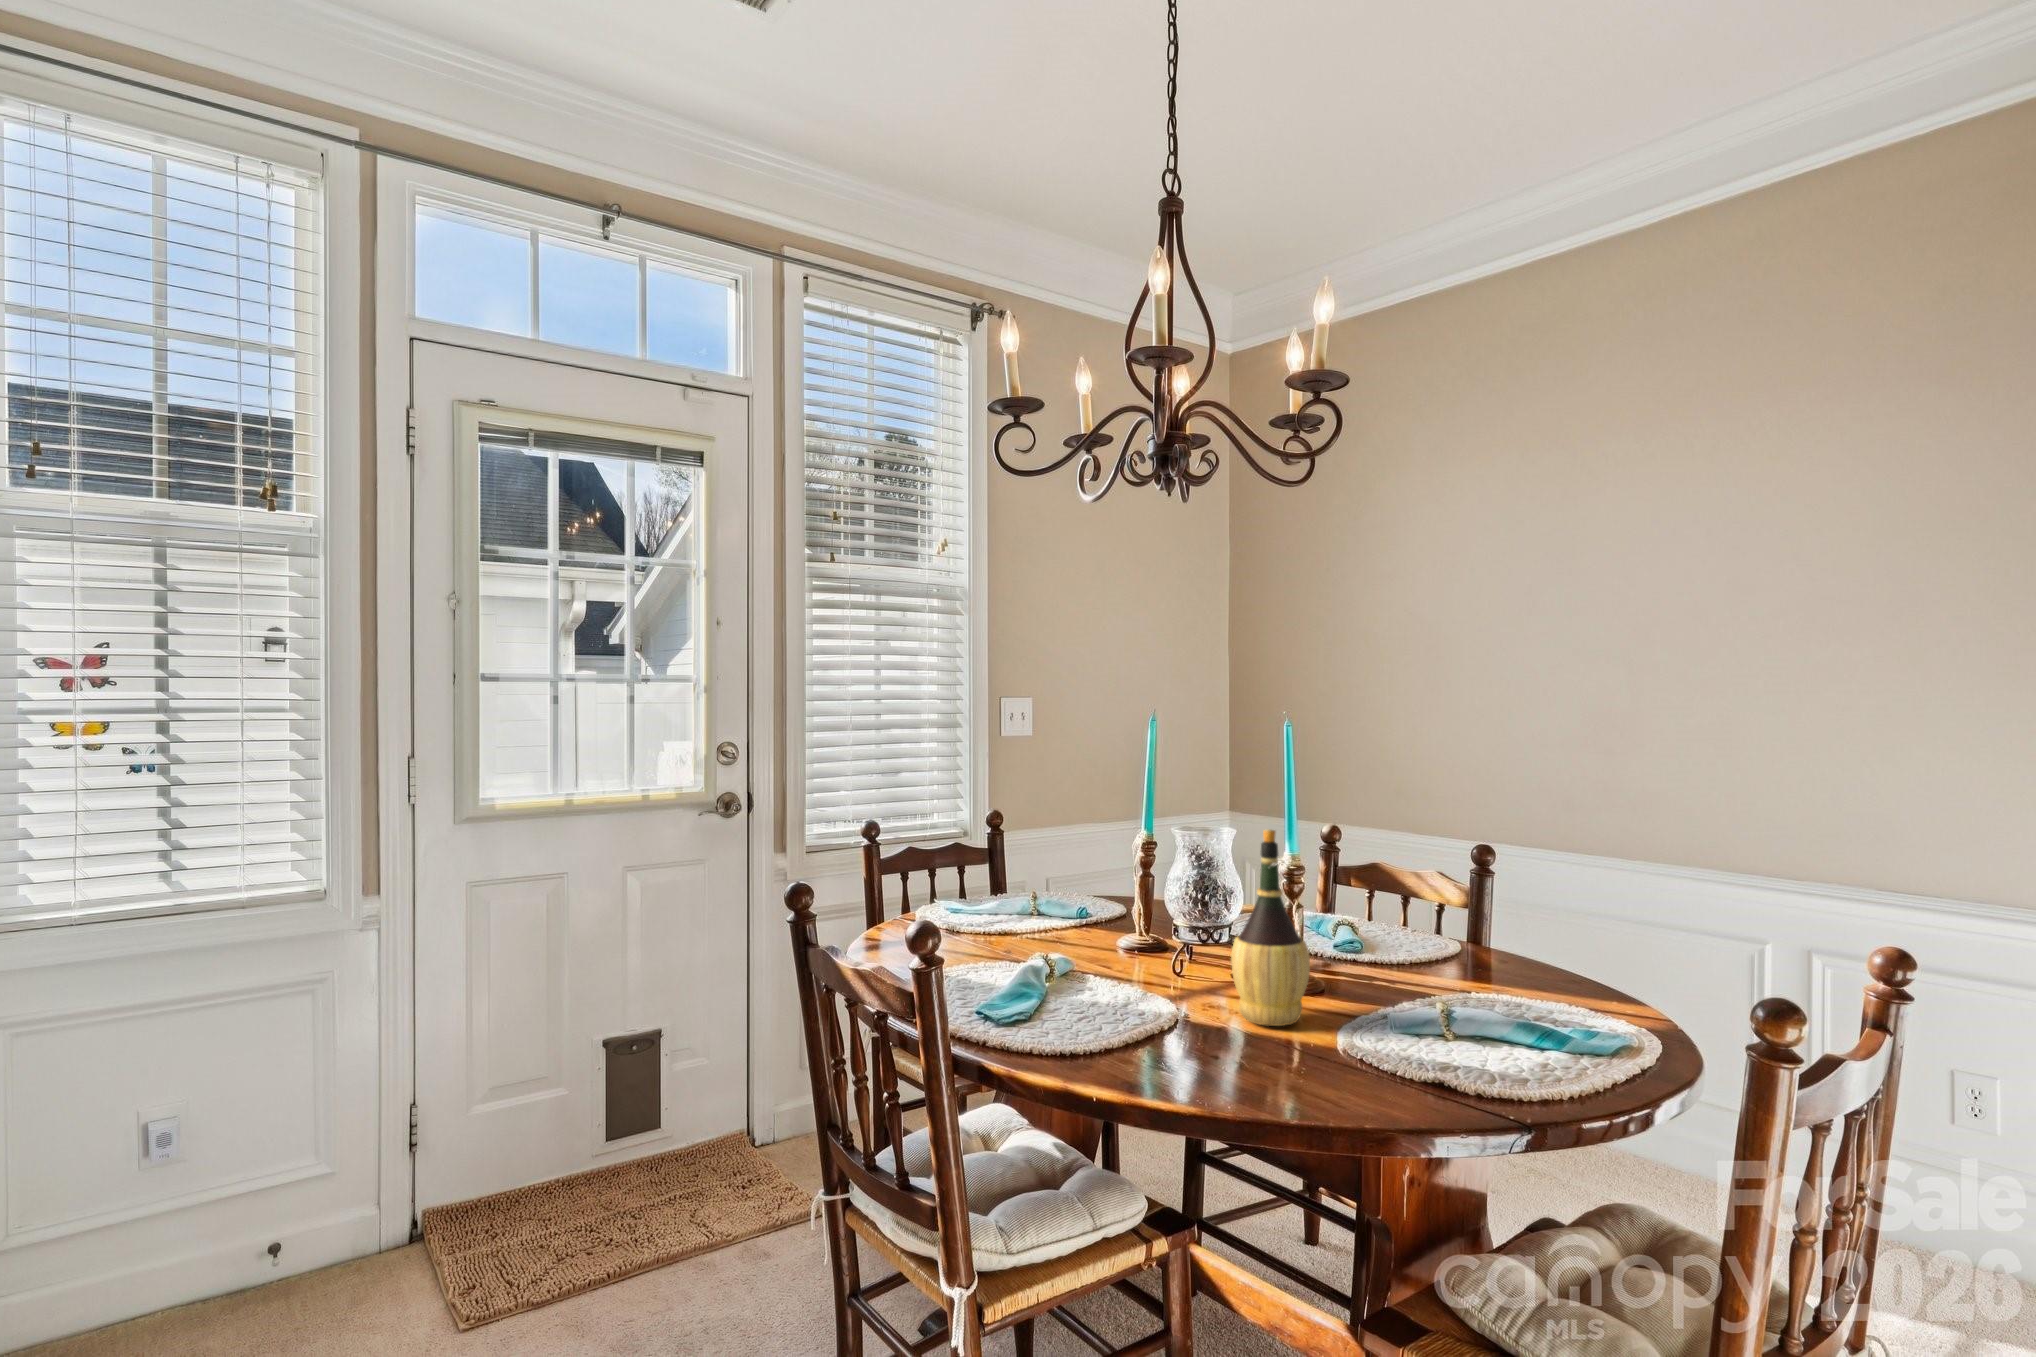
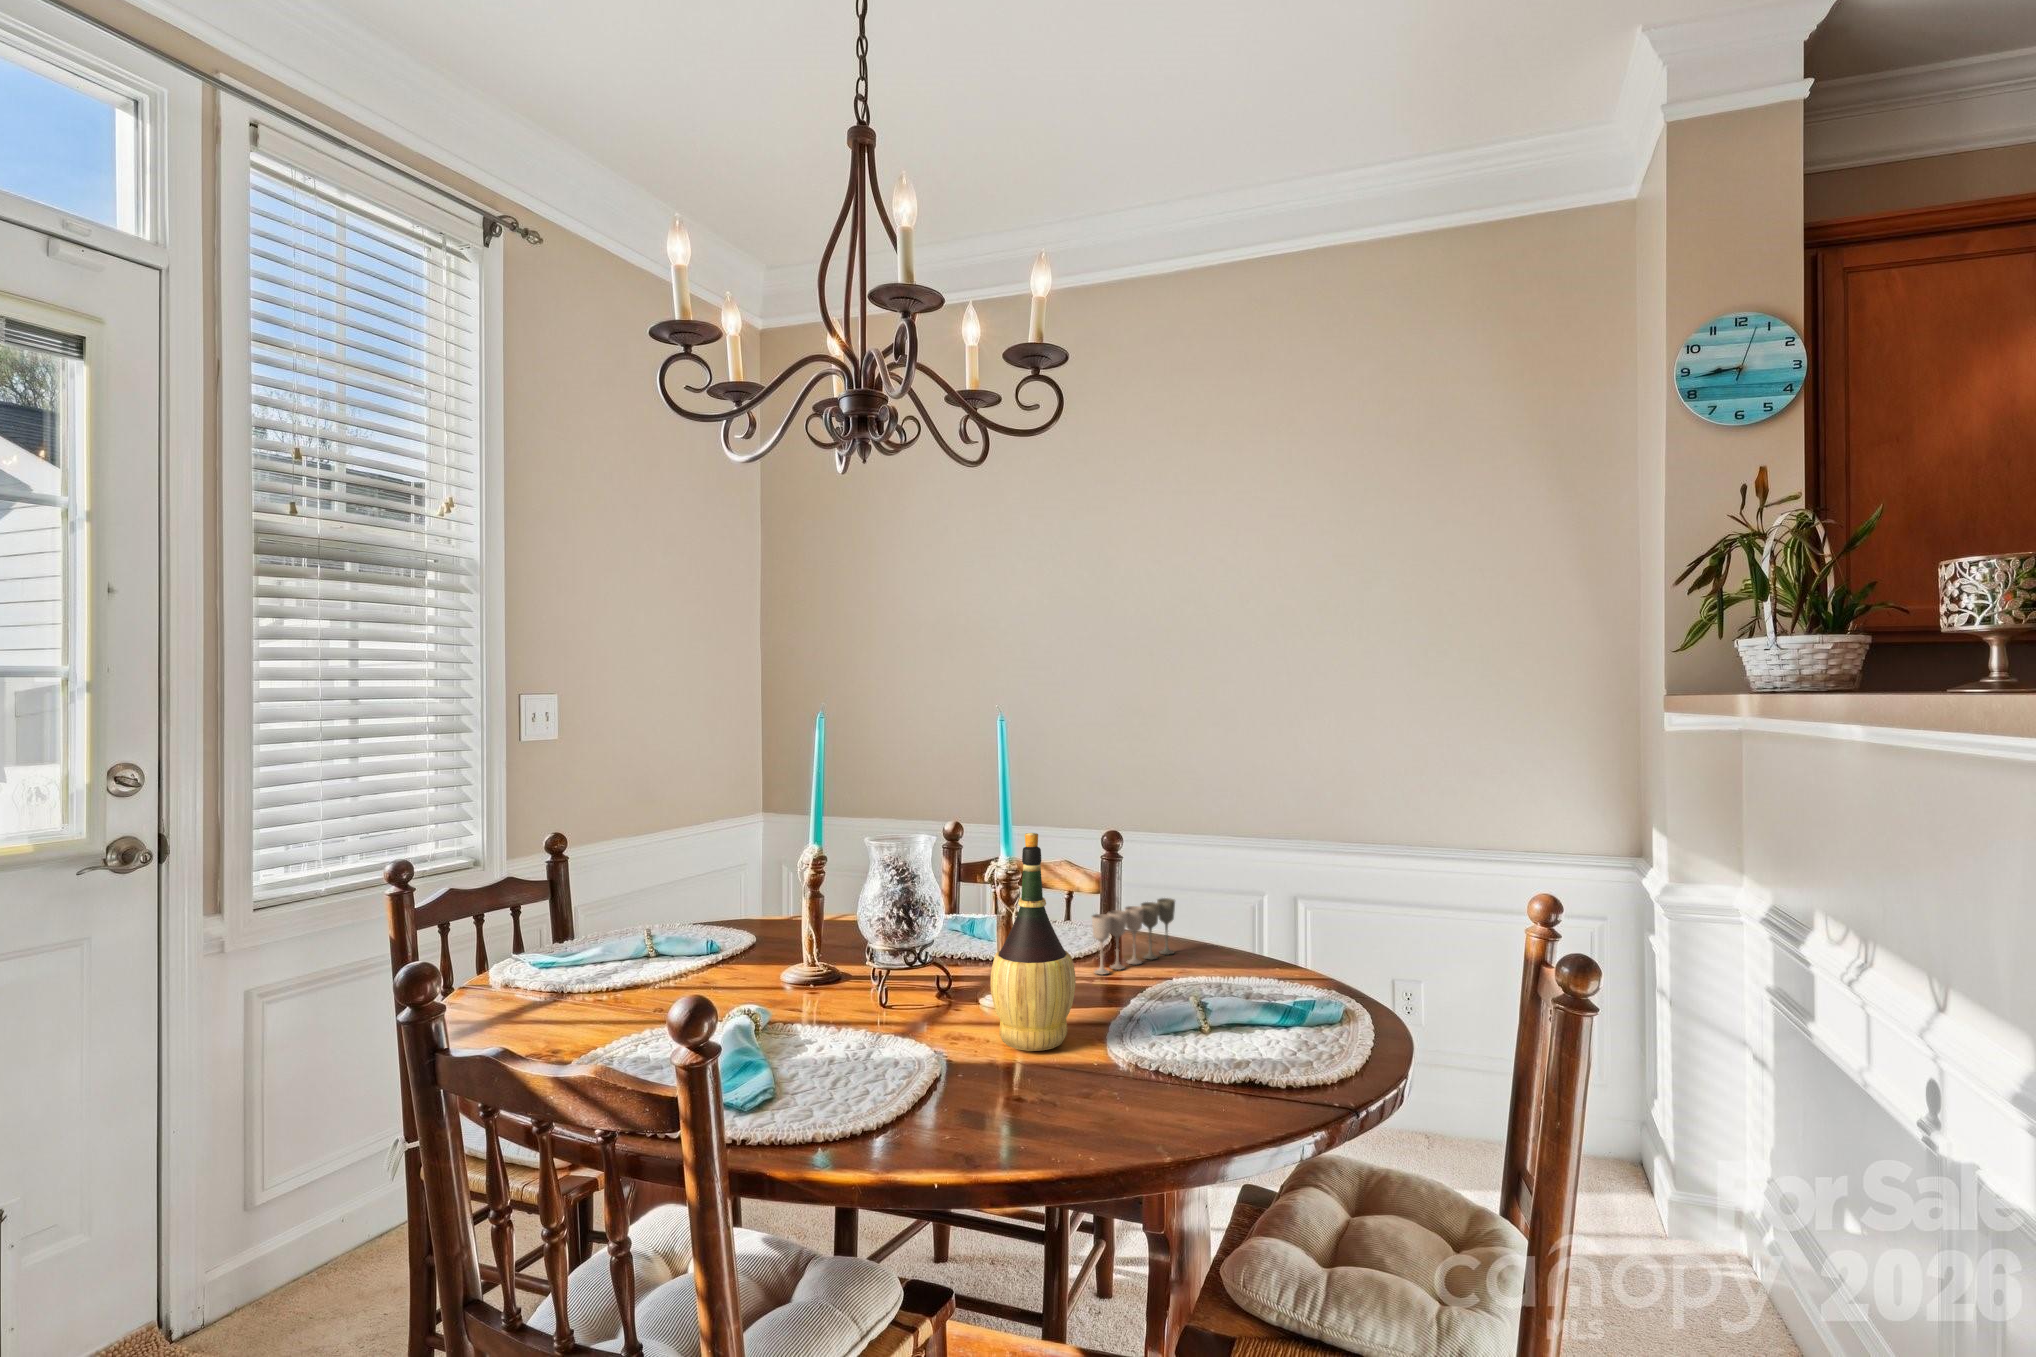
wine glass: none [1394,915,1506,980] -> present [1092,898,1175,974]

